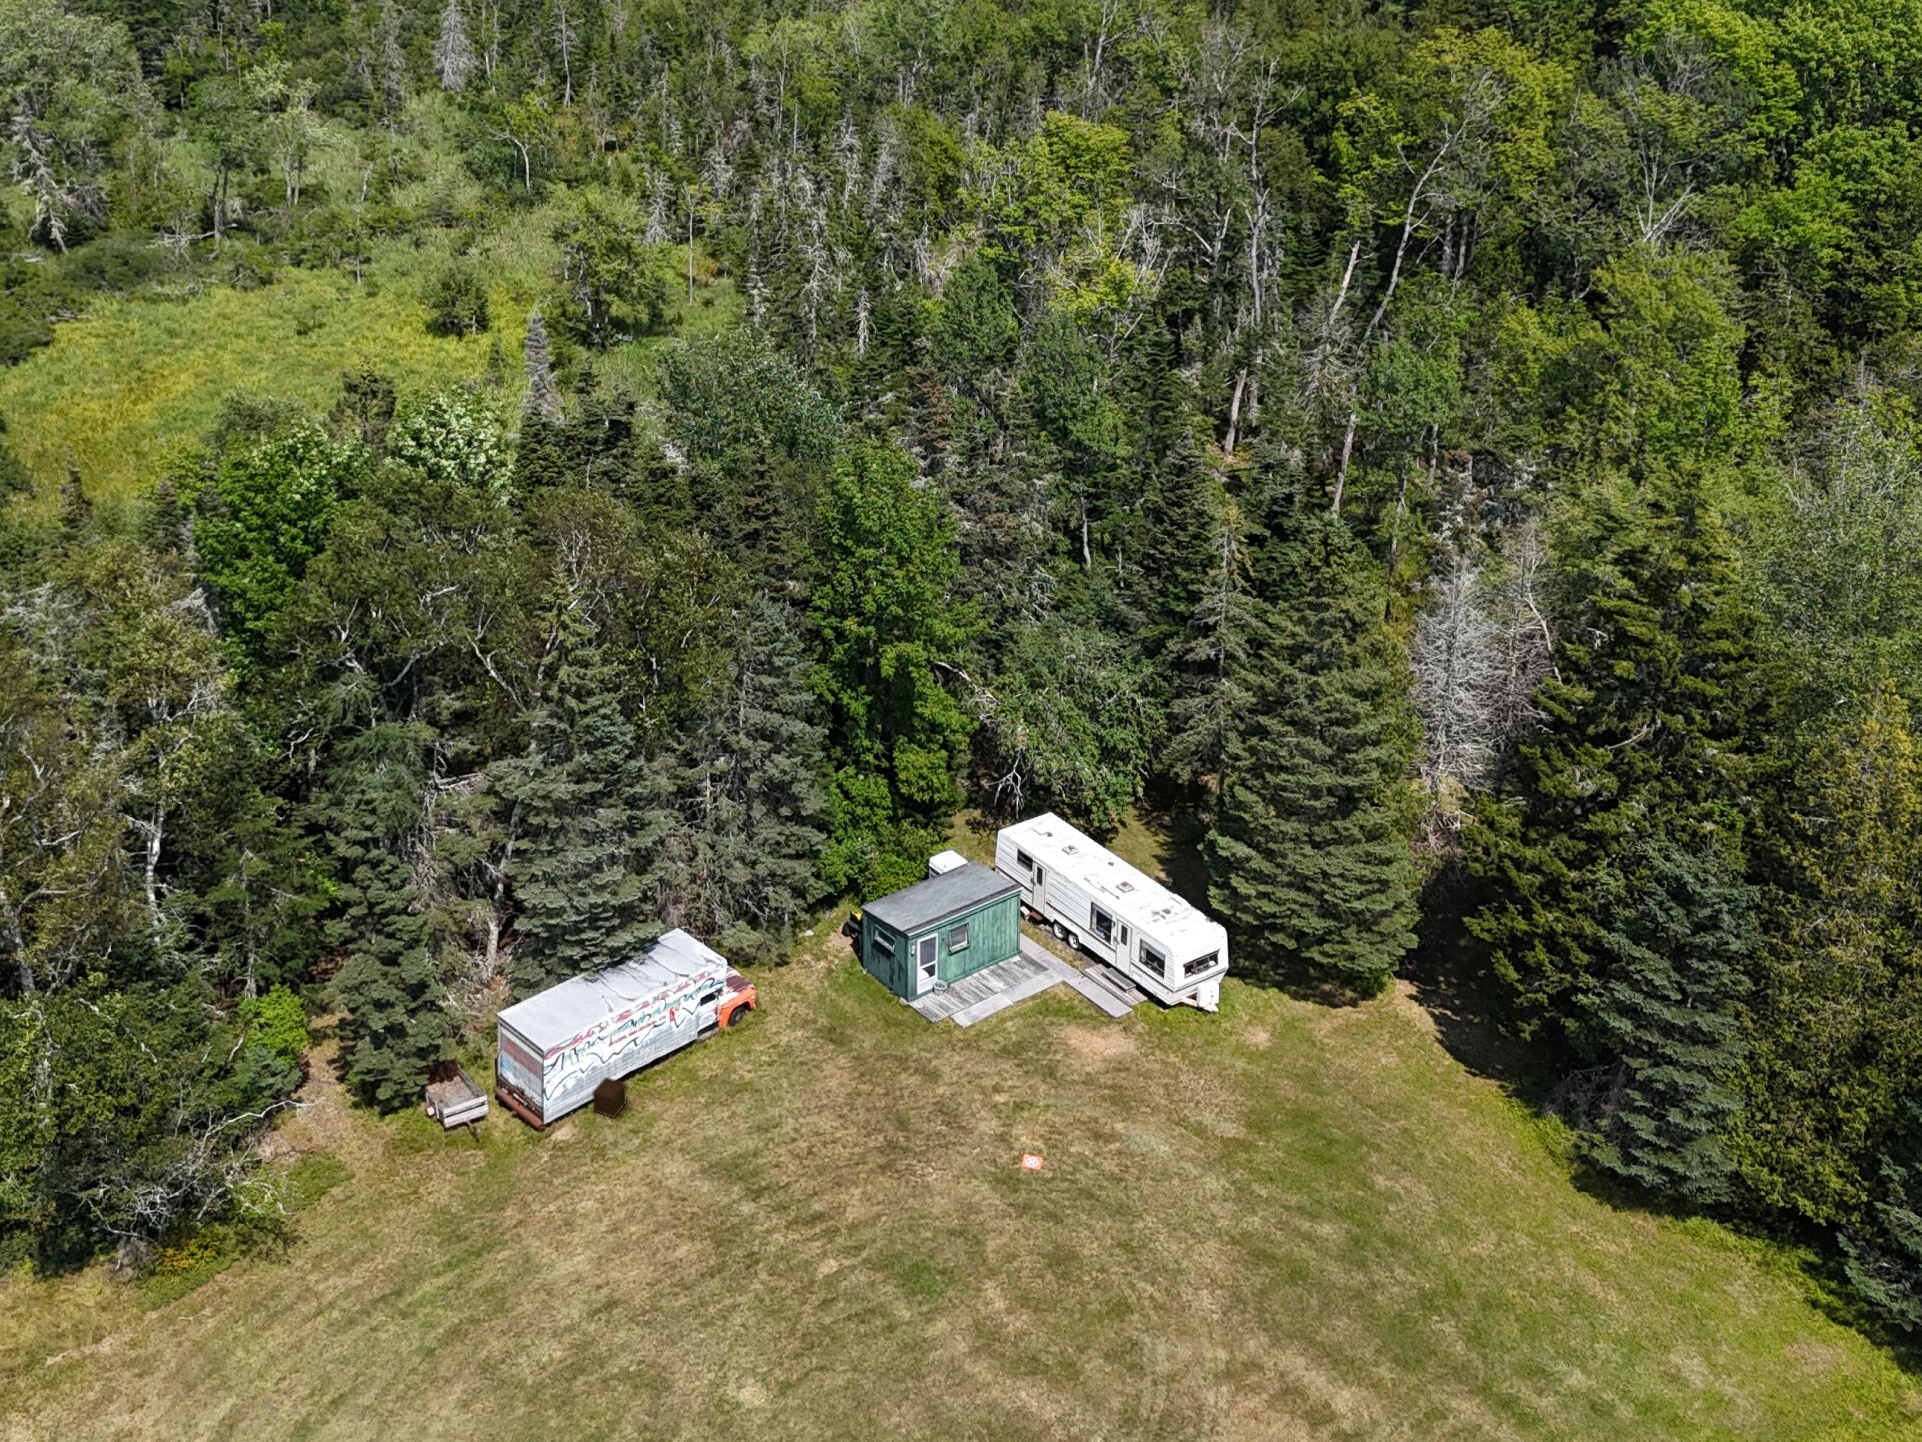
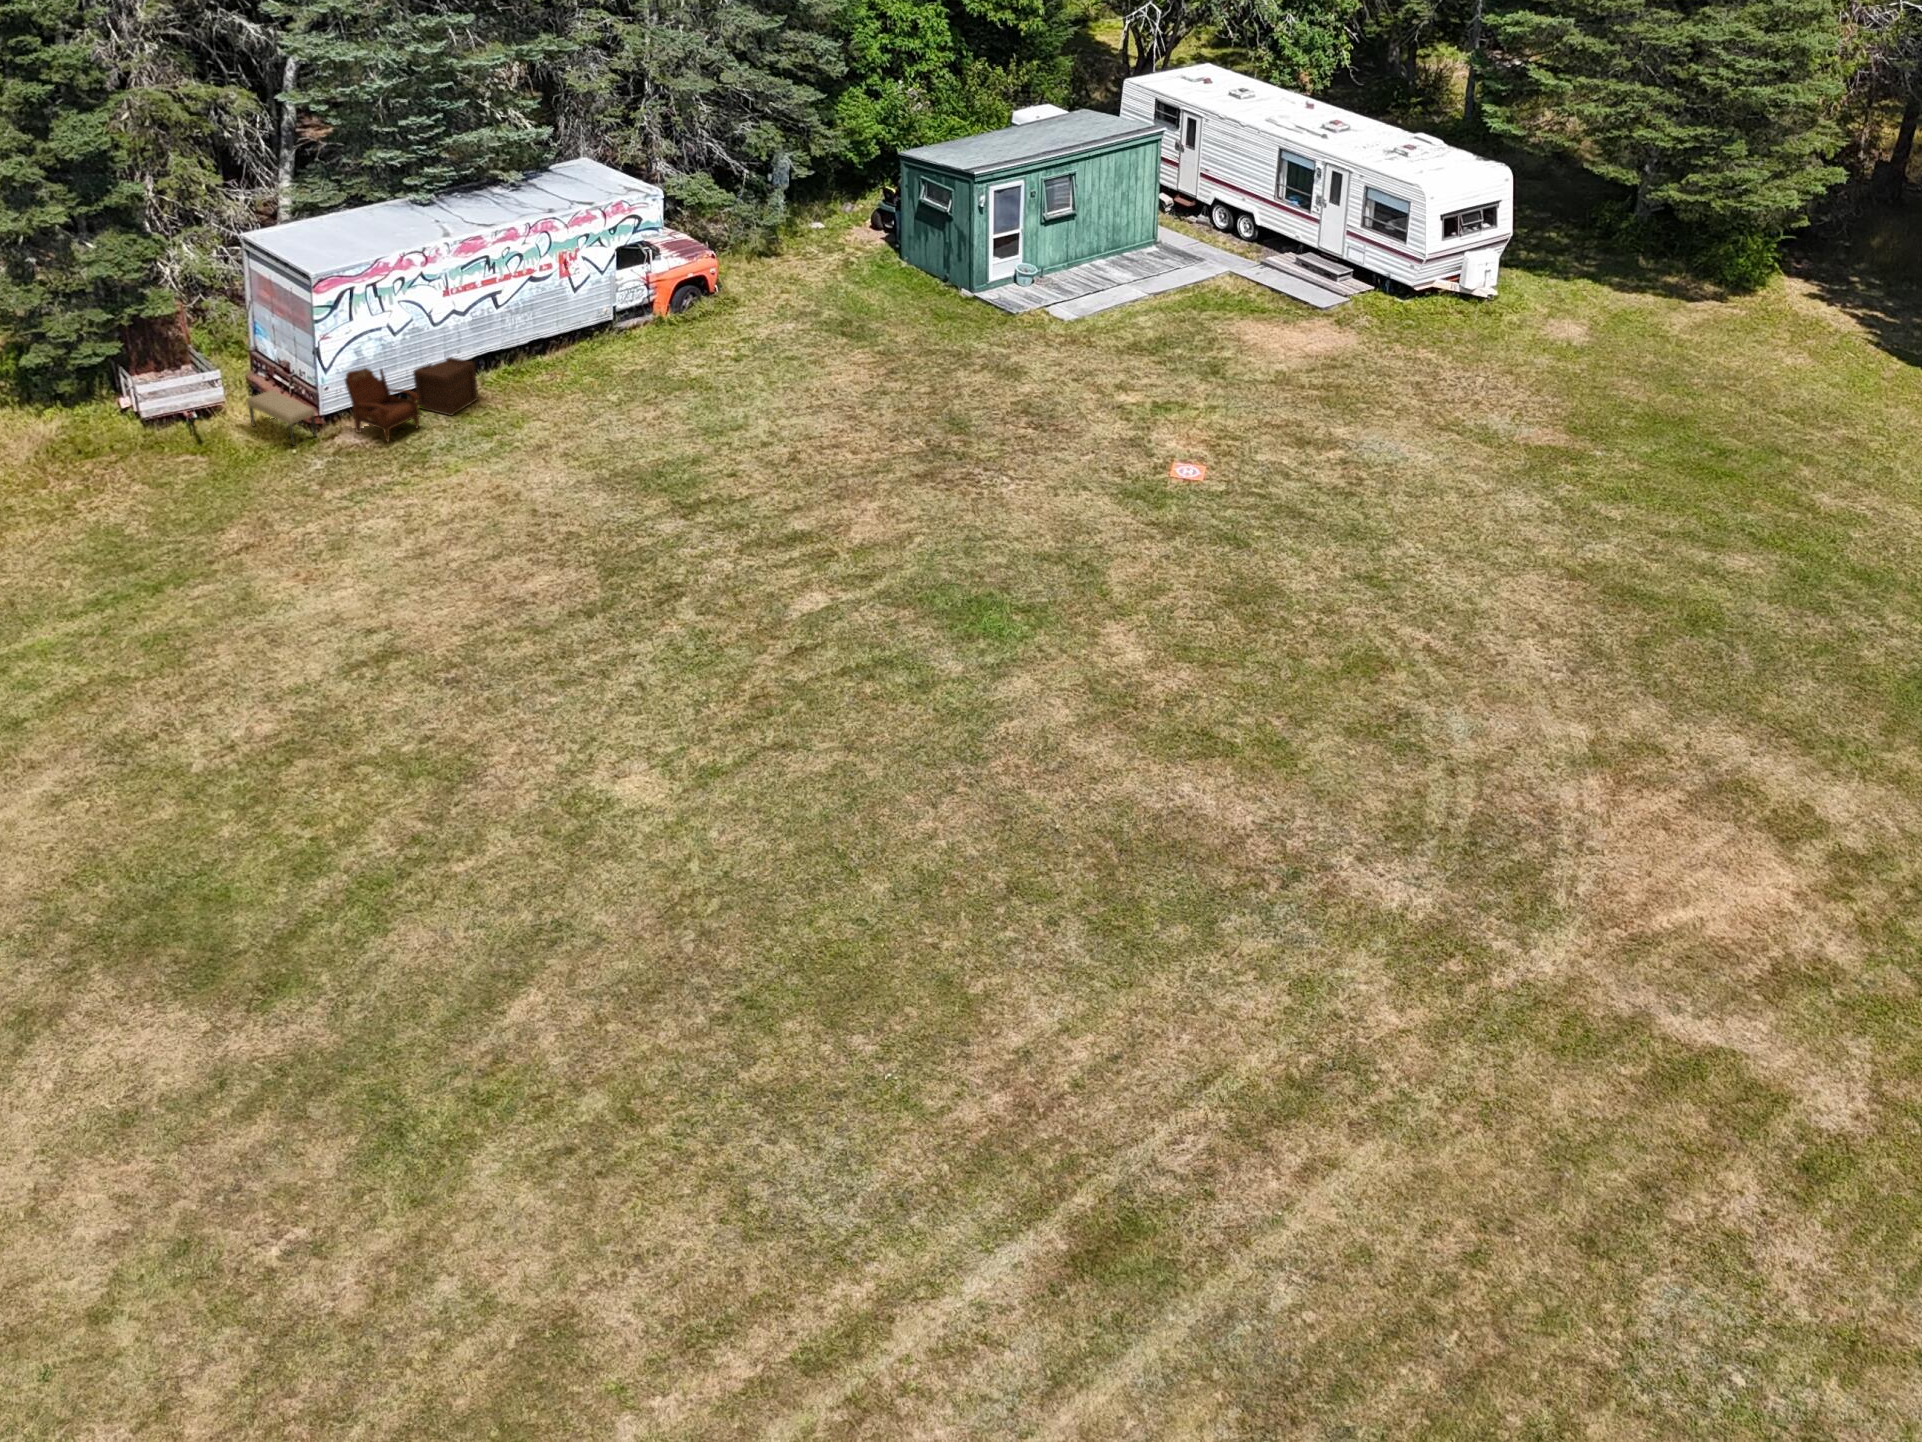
armchair: none [558,1090,599,1143] -> present [345,368,421,442]
bench: none [502,1105,542,1146] -> present [247,390,317,446]

